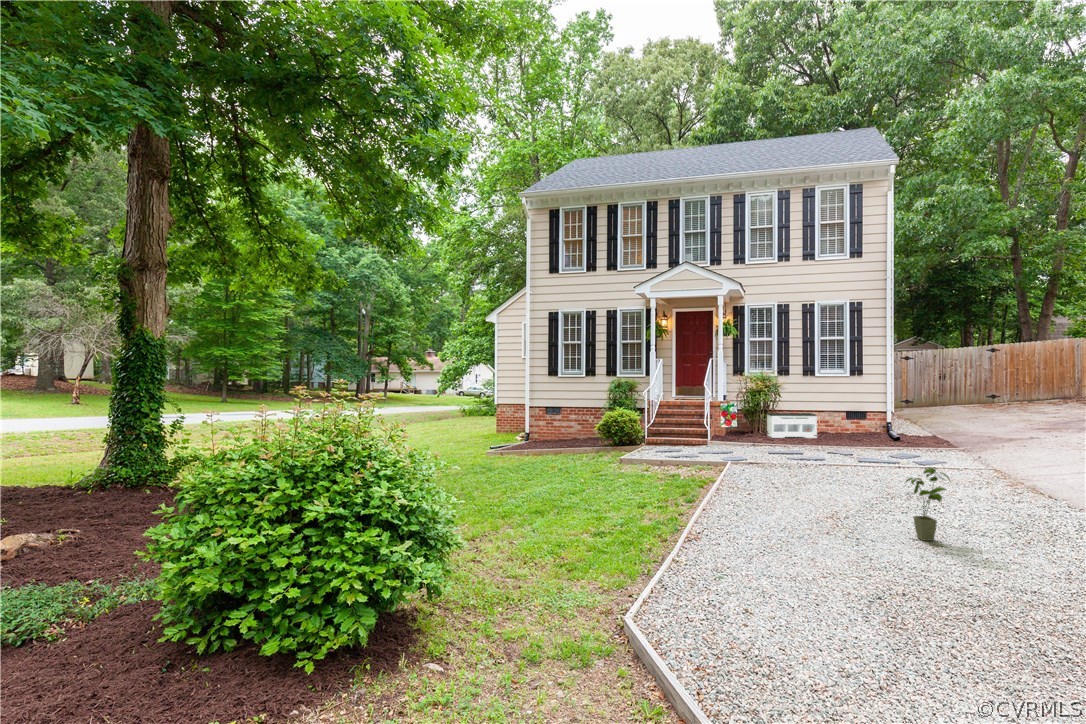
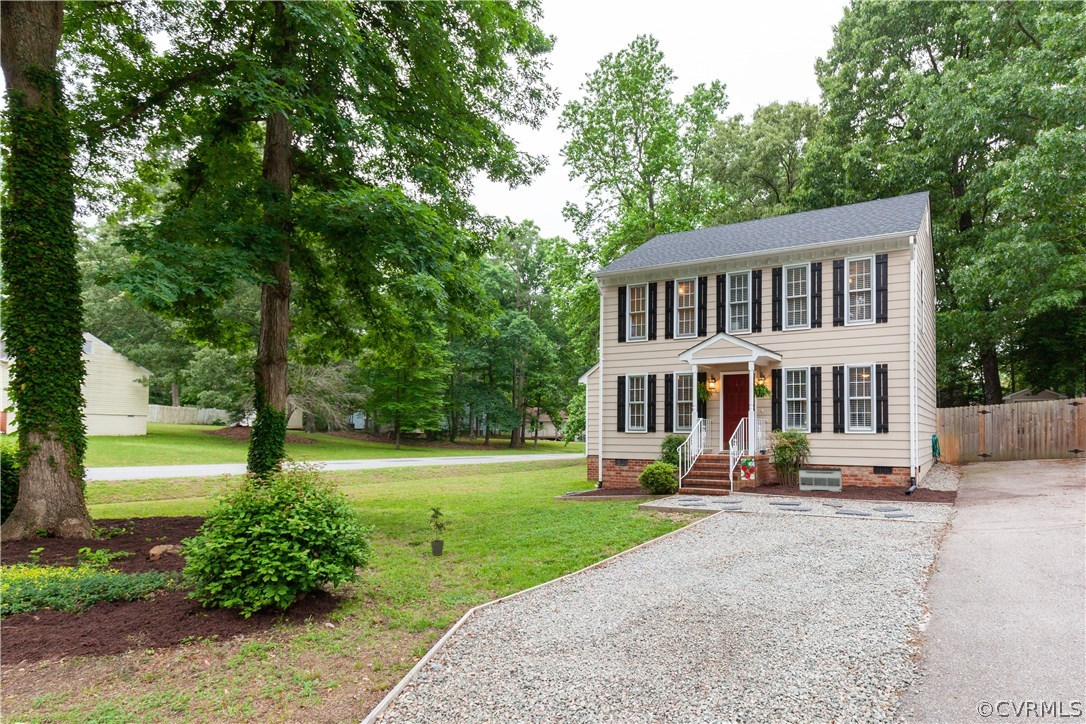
house plant: present [906,467,950,541] -> present [430,507,451,556]

